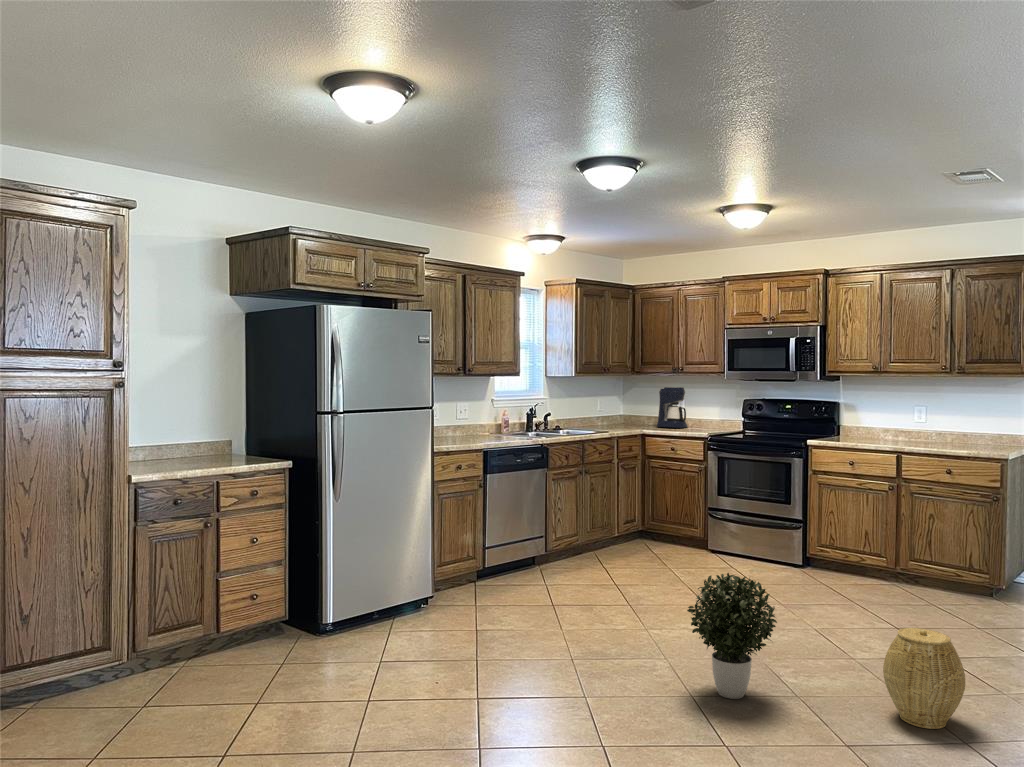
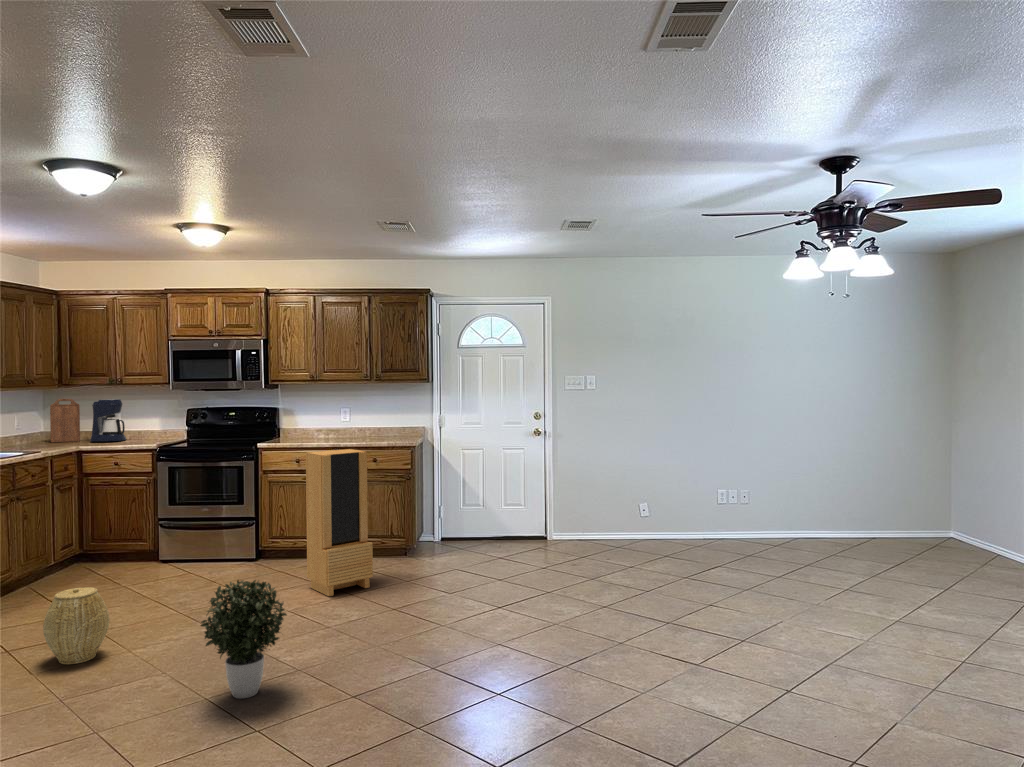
cutting board: none [626,385,650,426] -> present [50,399,80,442]
storage cabinet: none [845,452,927,624] -> present [306,449,373,596]
woven basket: present [883,628,965,729] -> present [43,587,109,664]

